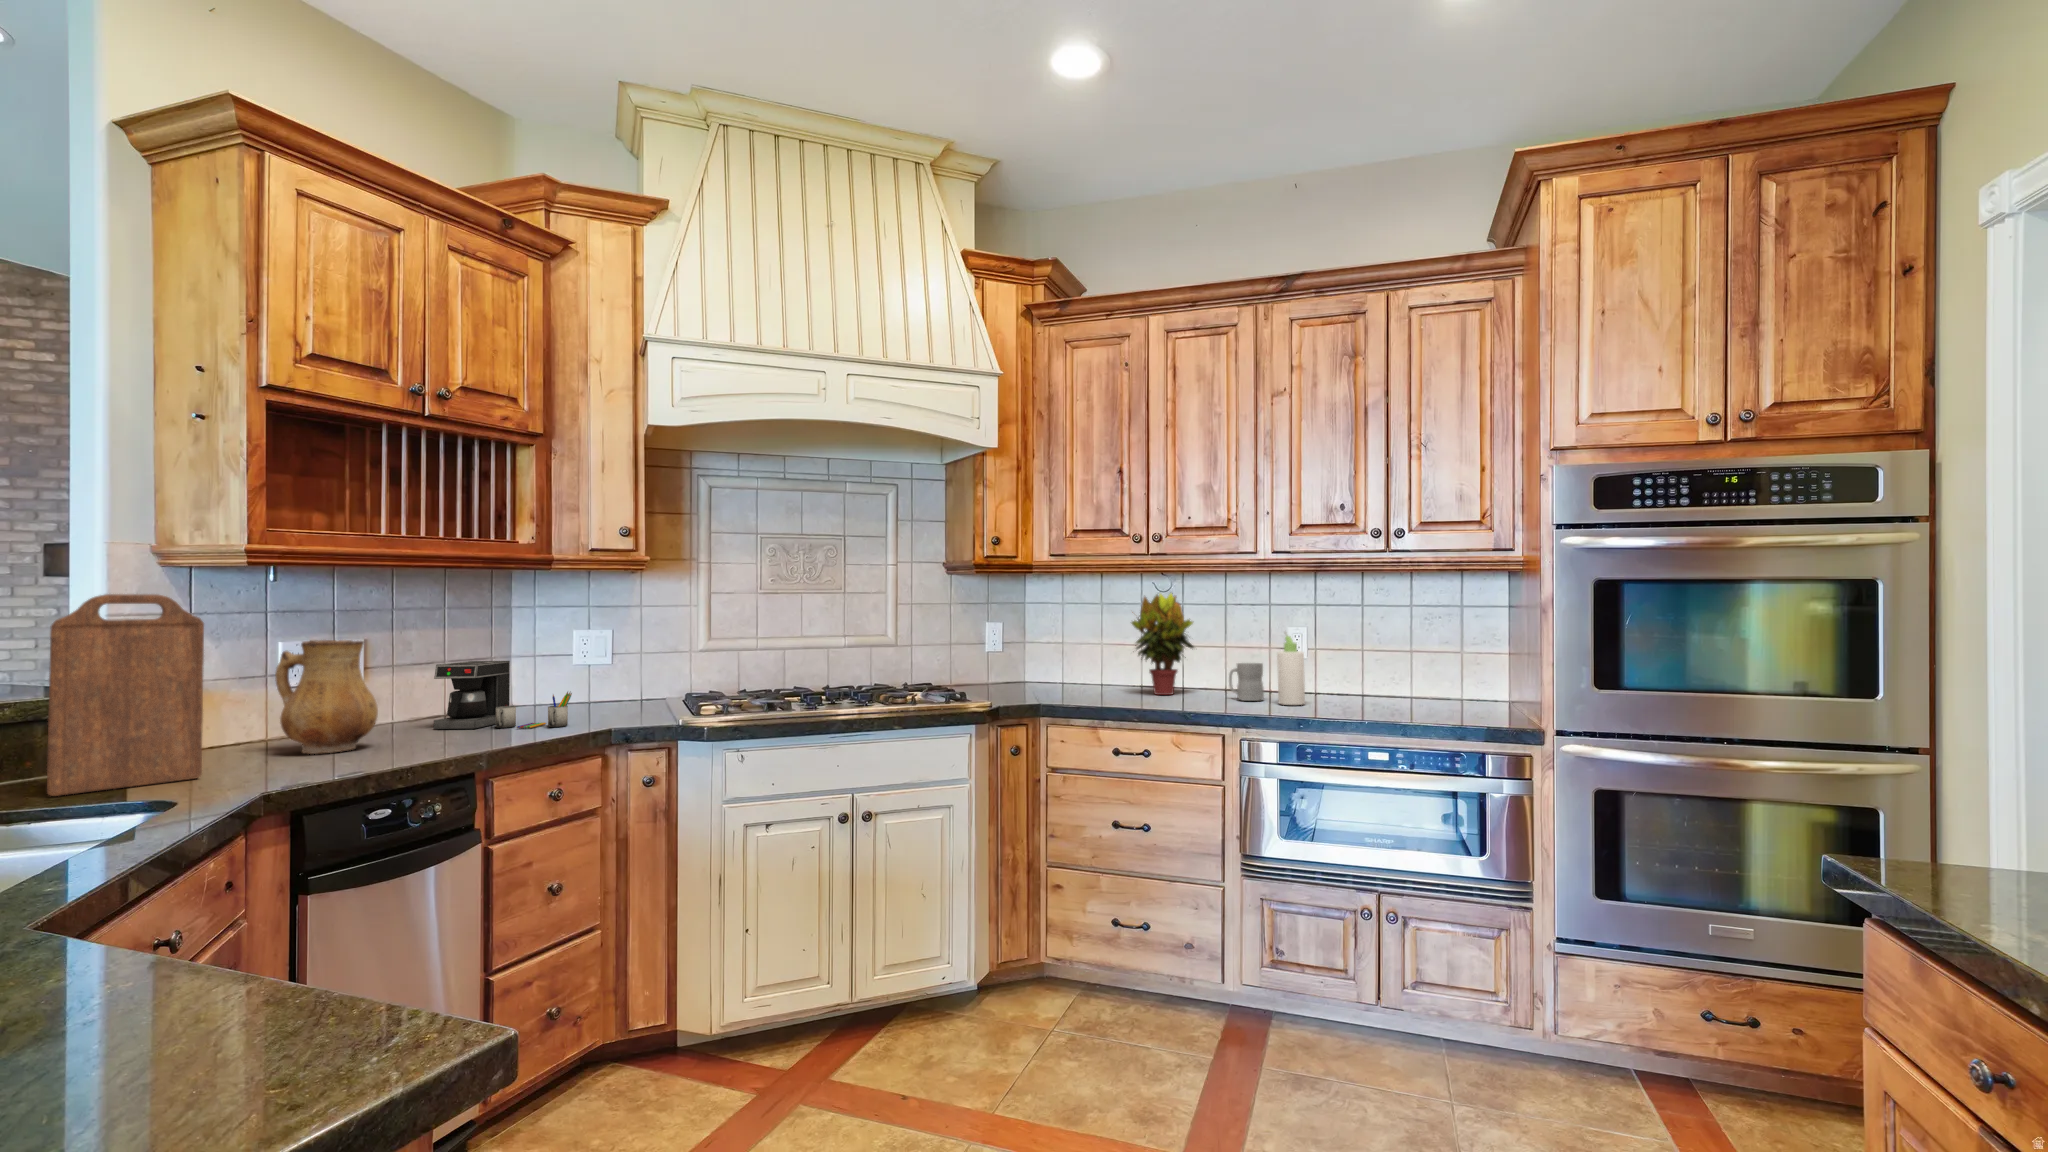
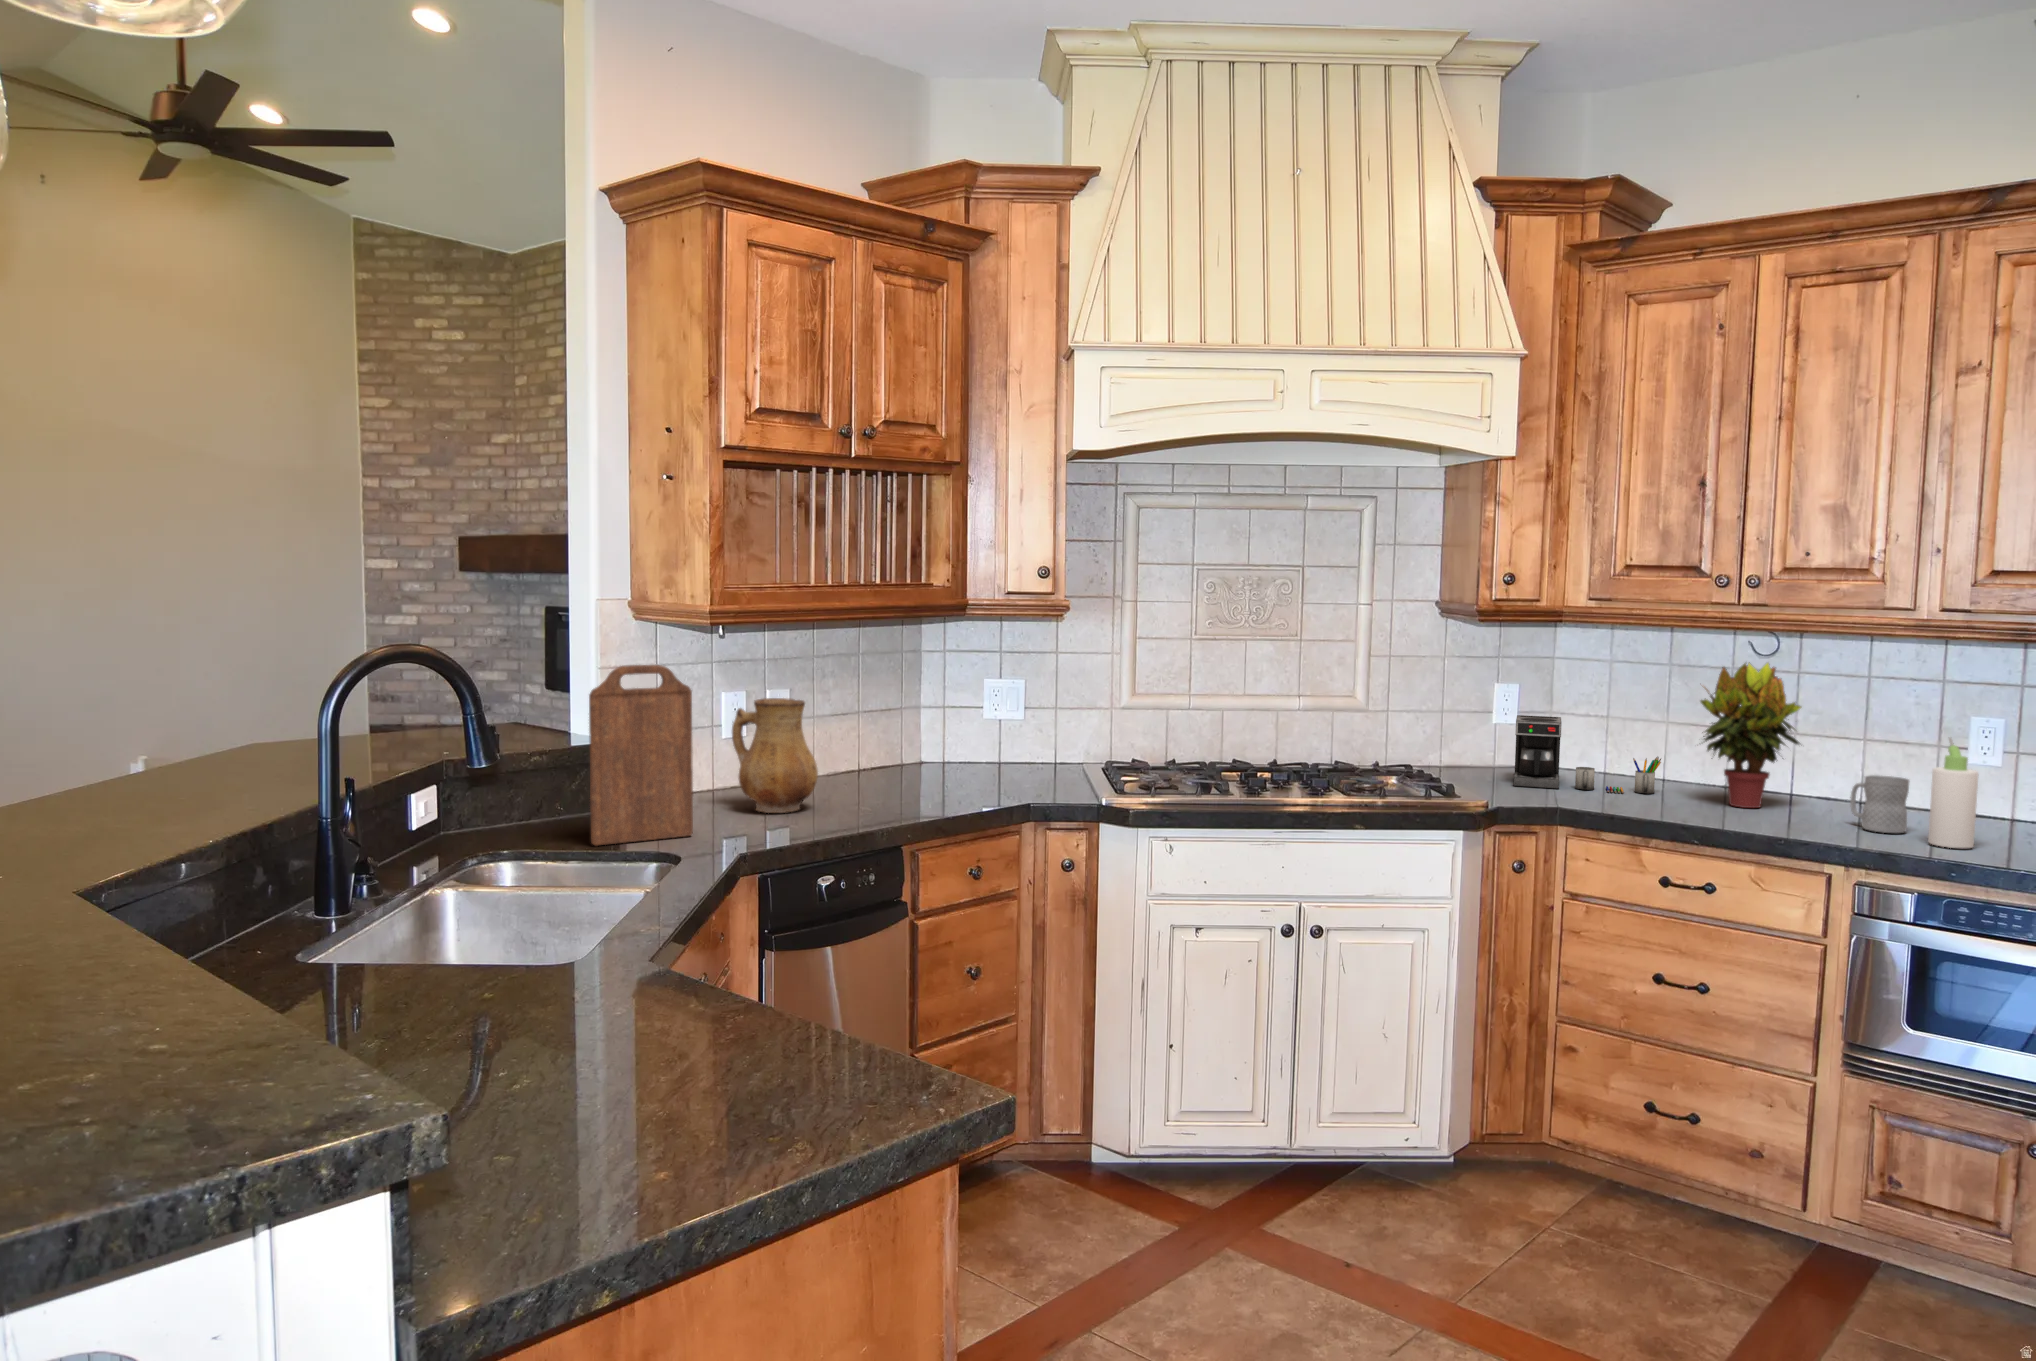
coffee maker: present [434,661,572,729] -> present [1513,715,1661,794]

